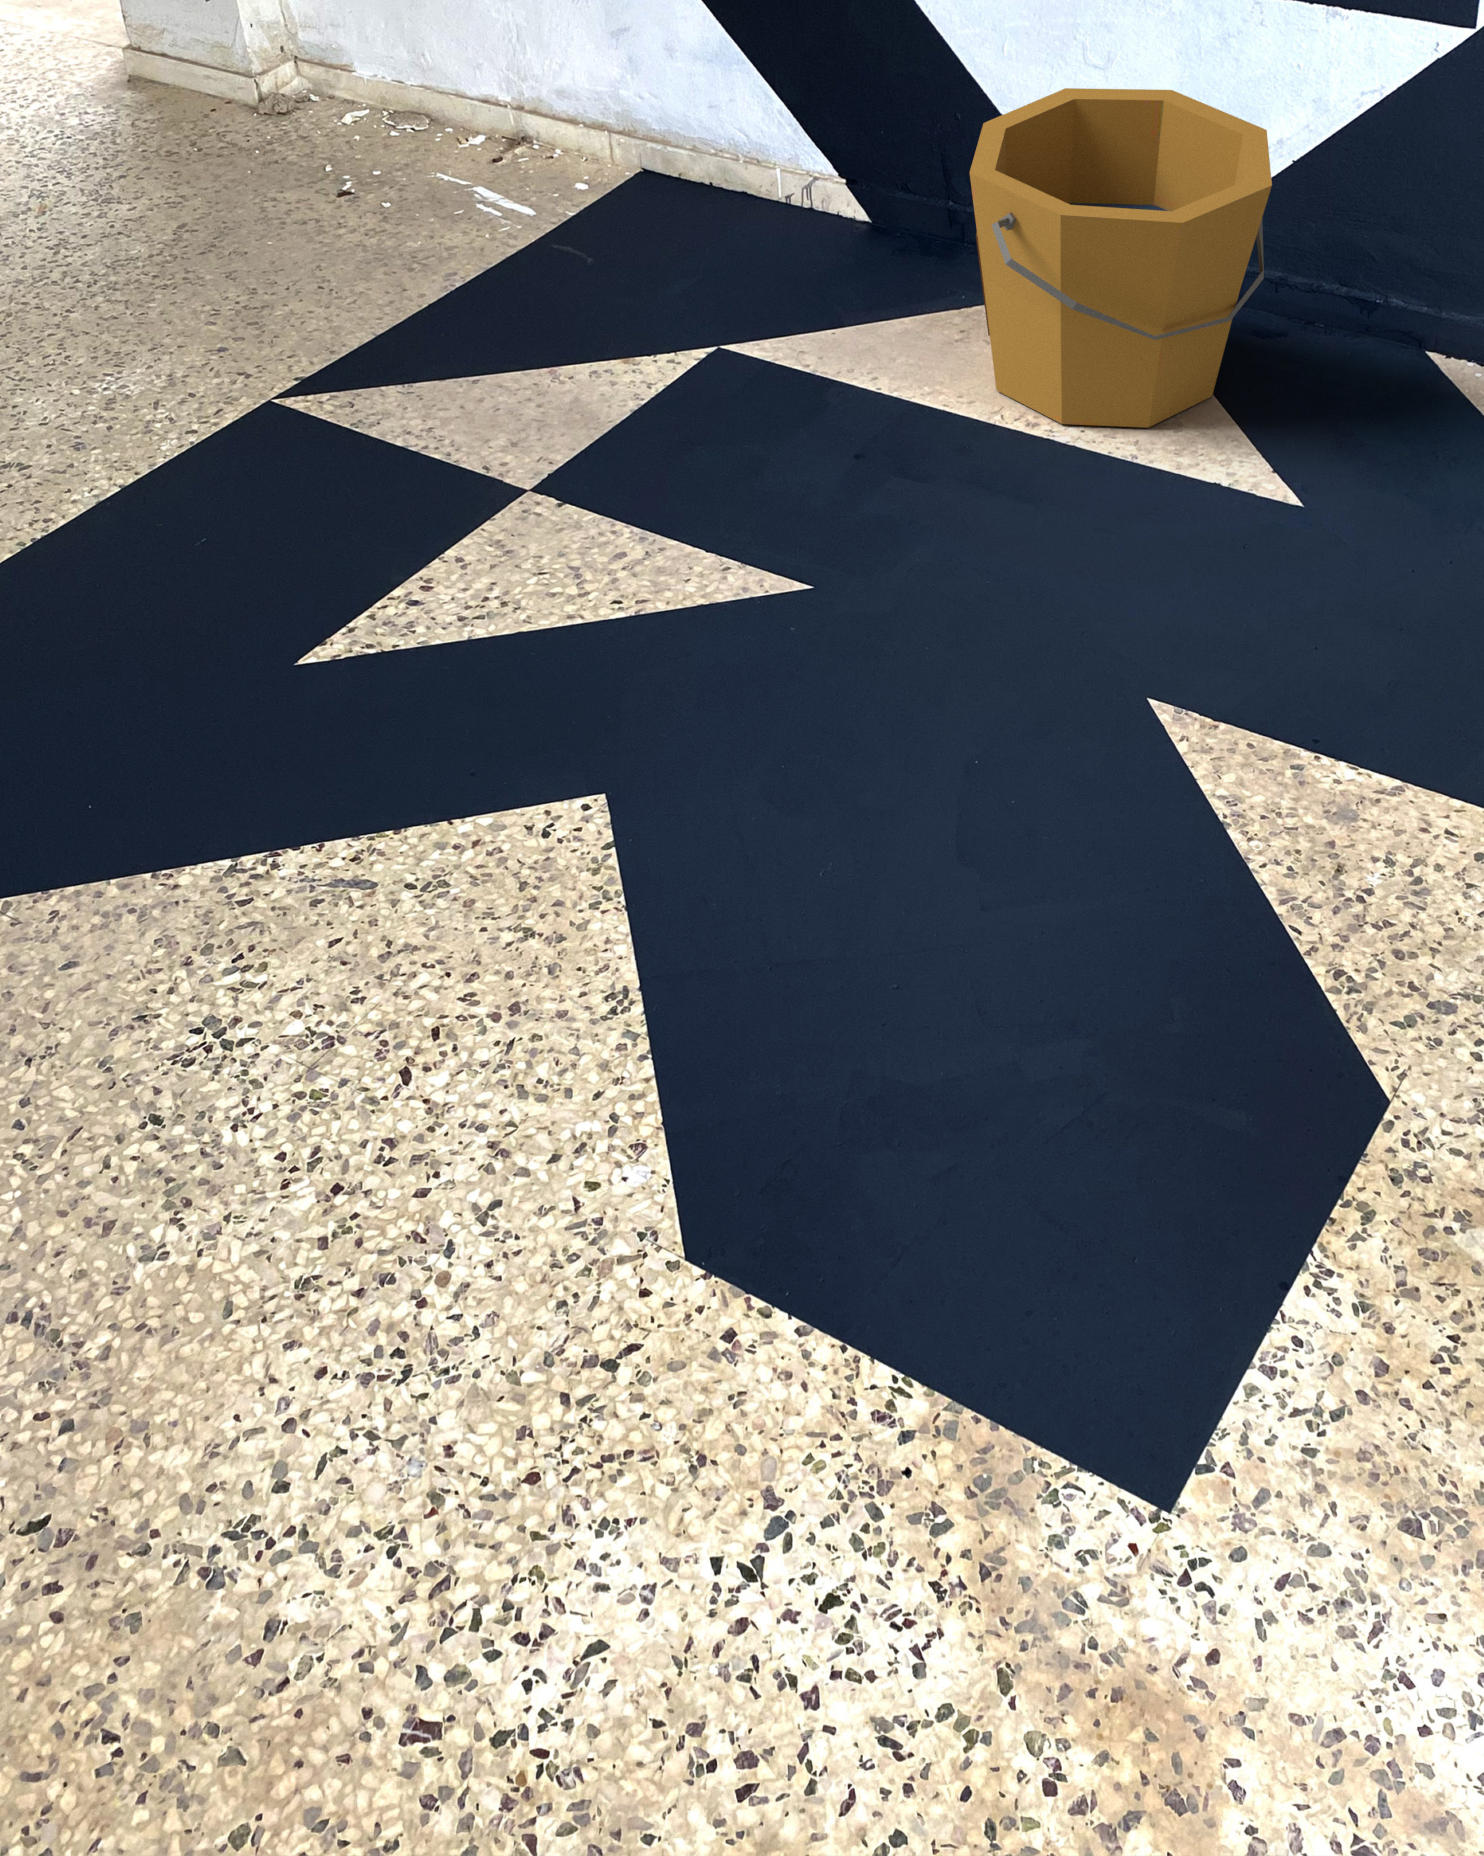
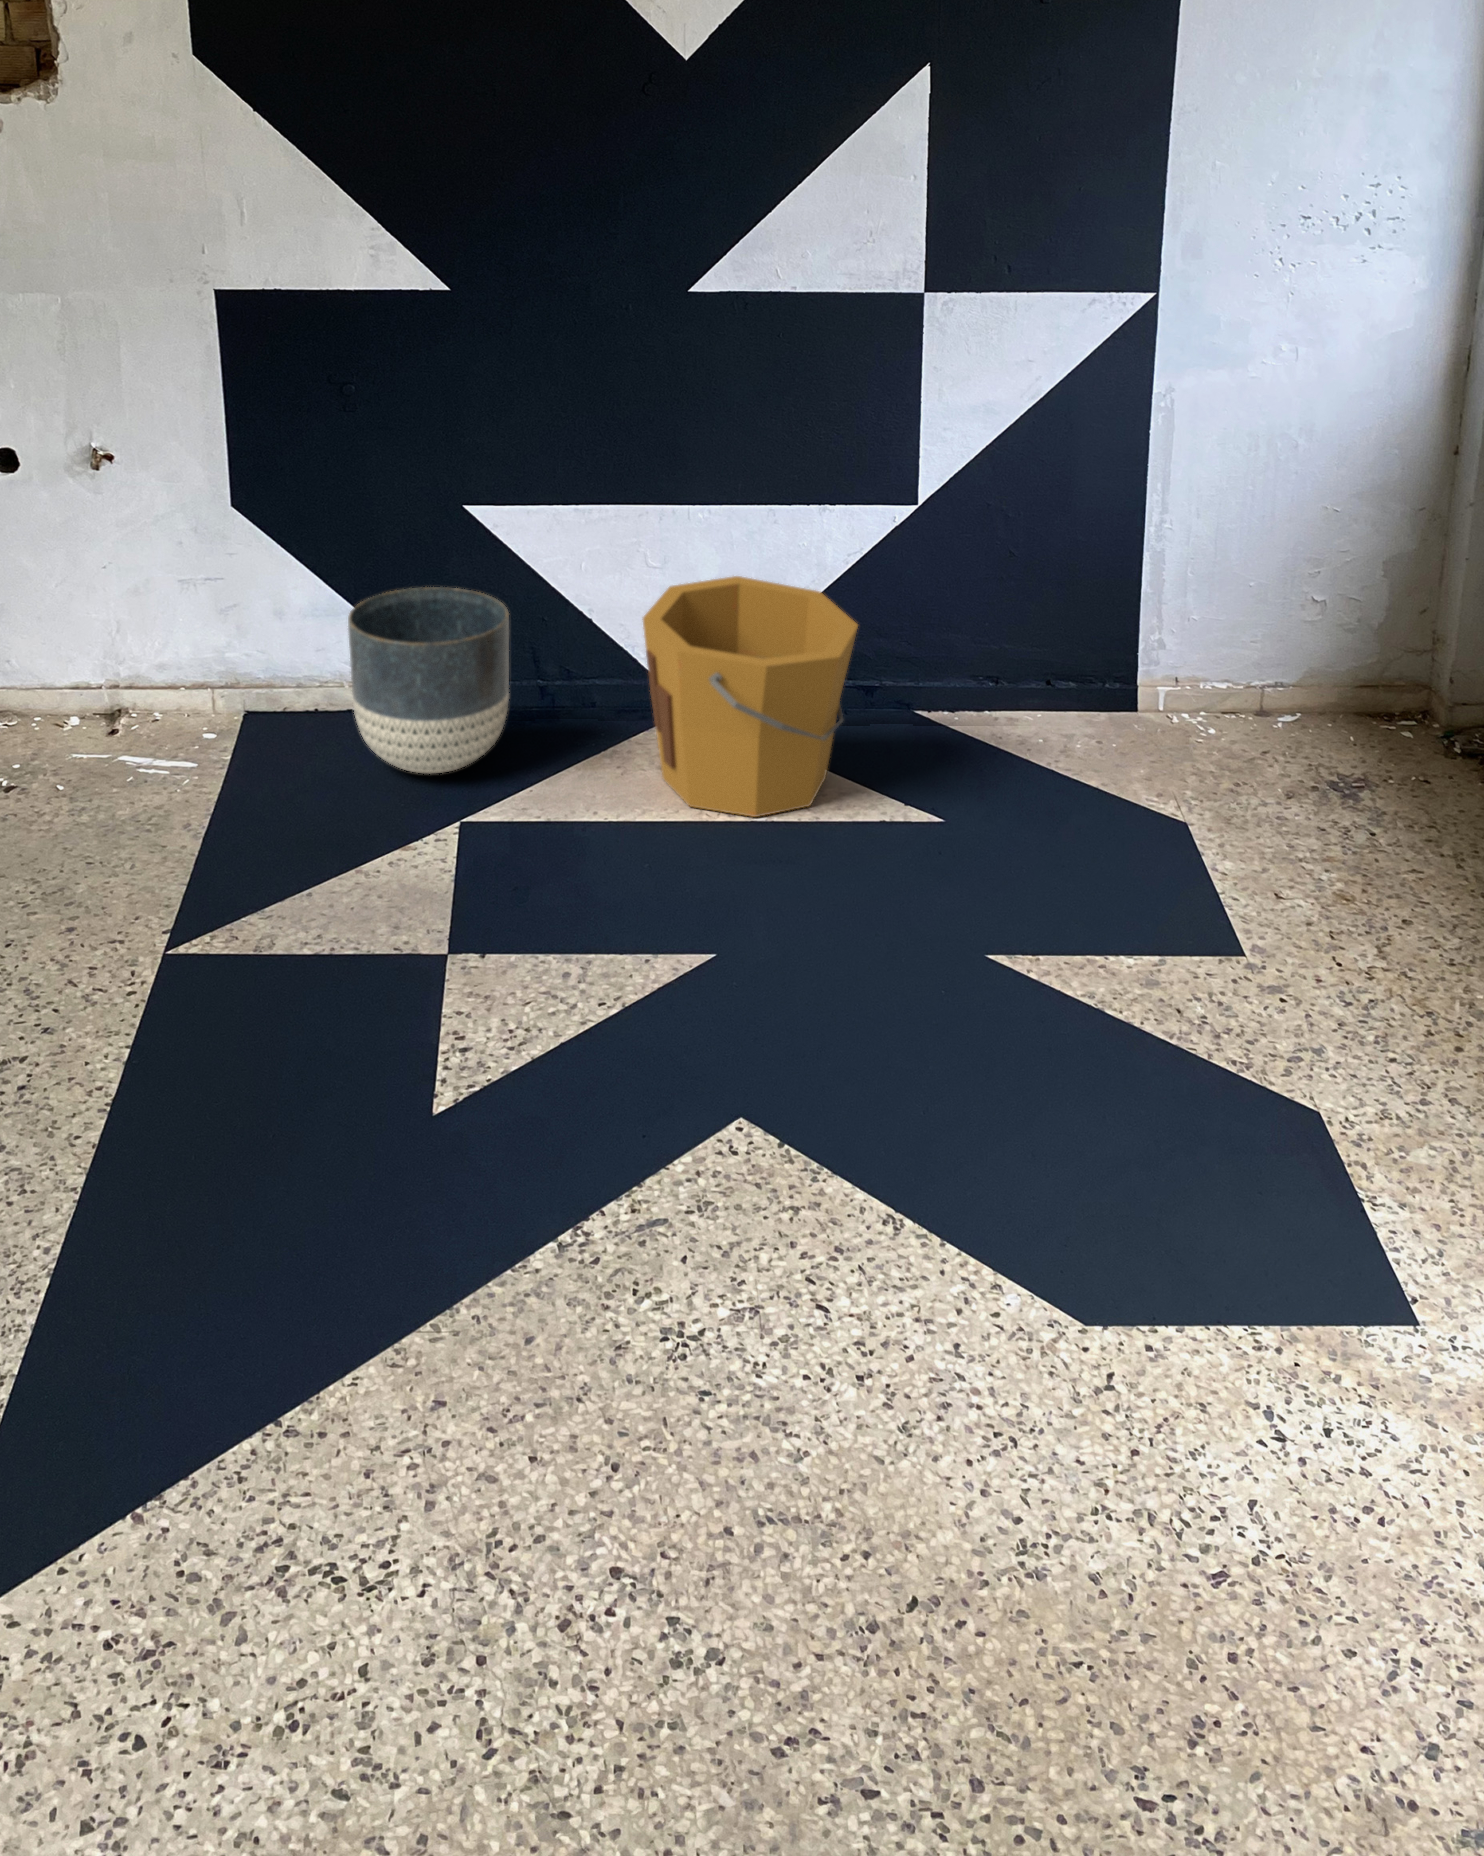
planter: none [659,44,864,282] -> present [348,587,509,773]

